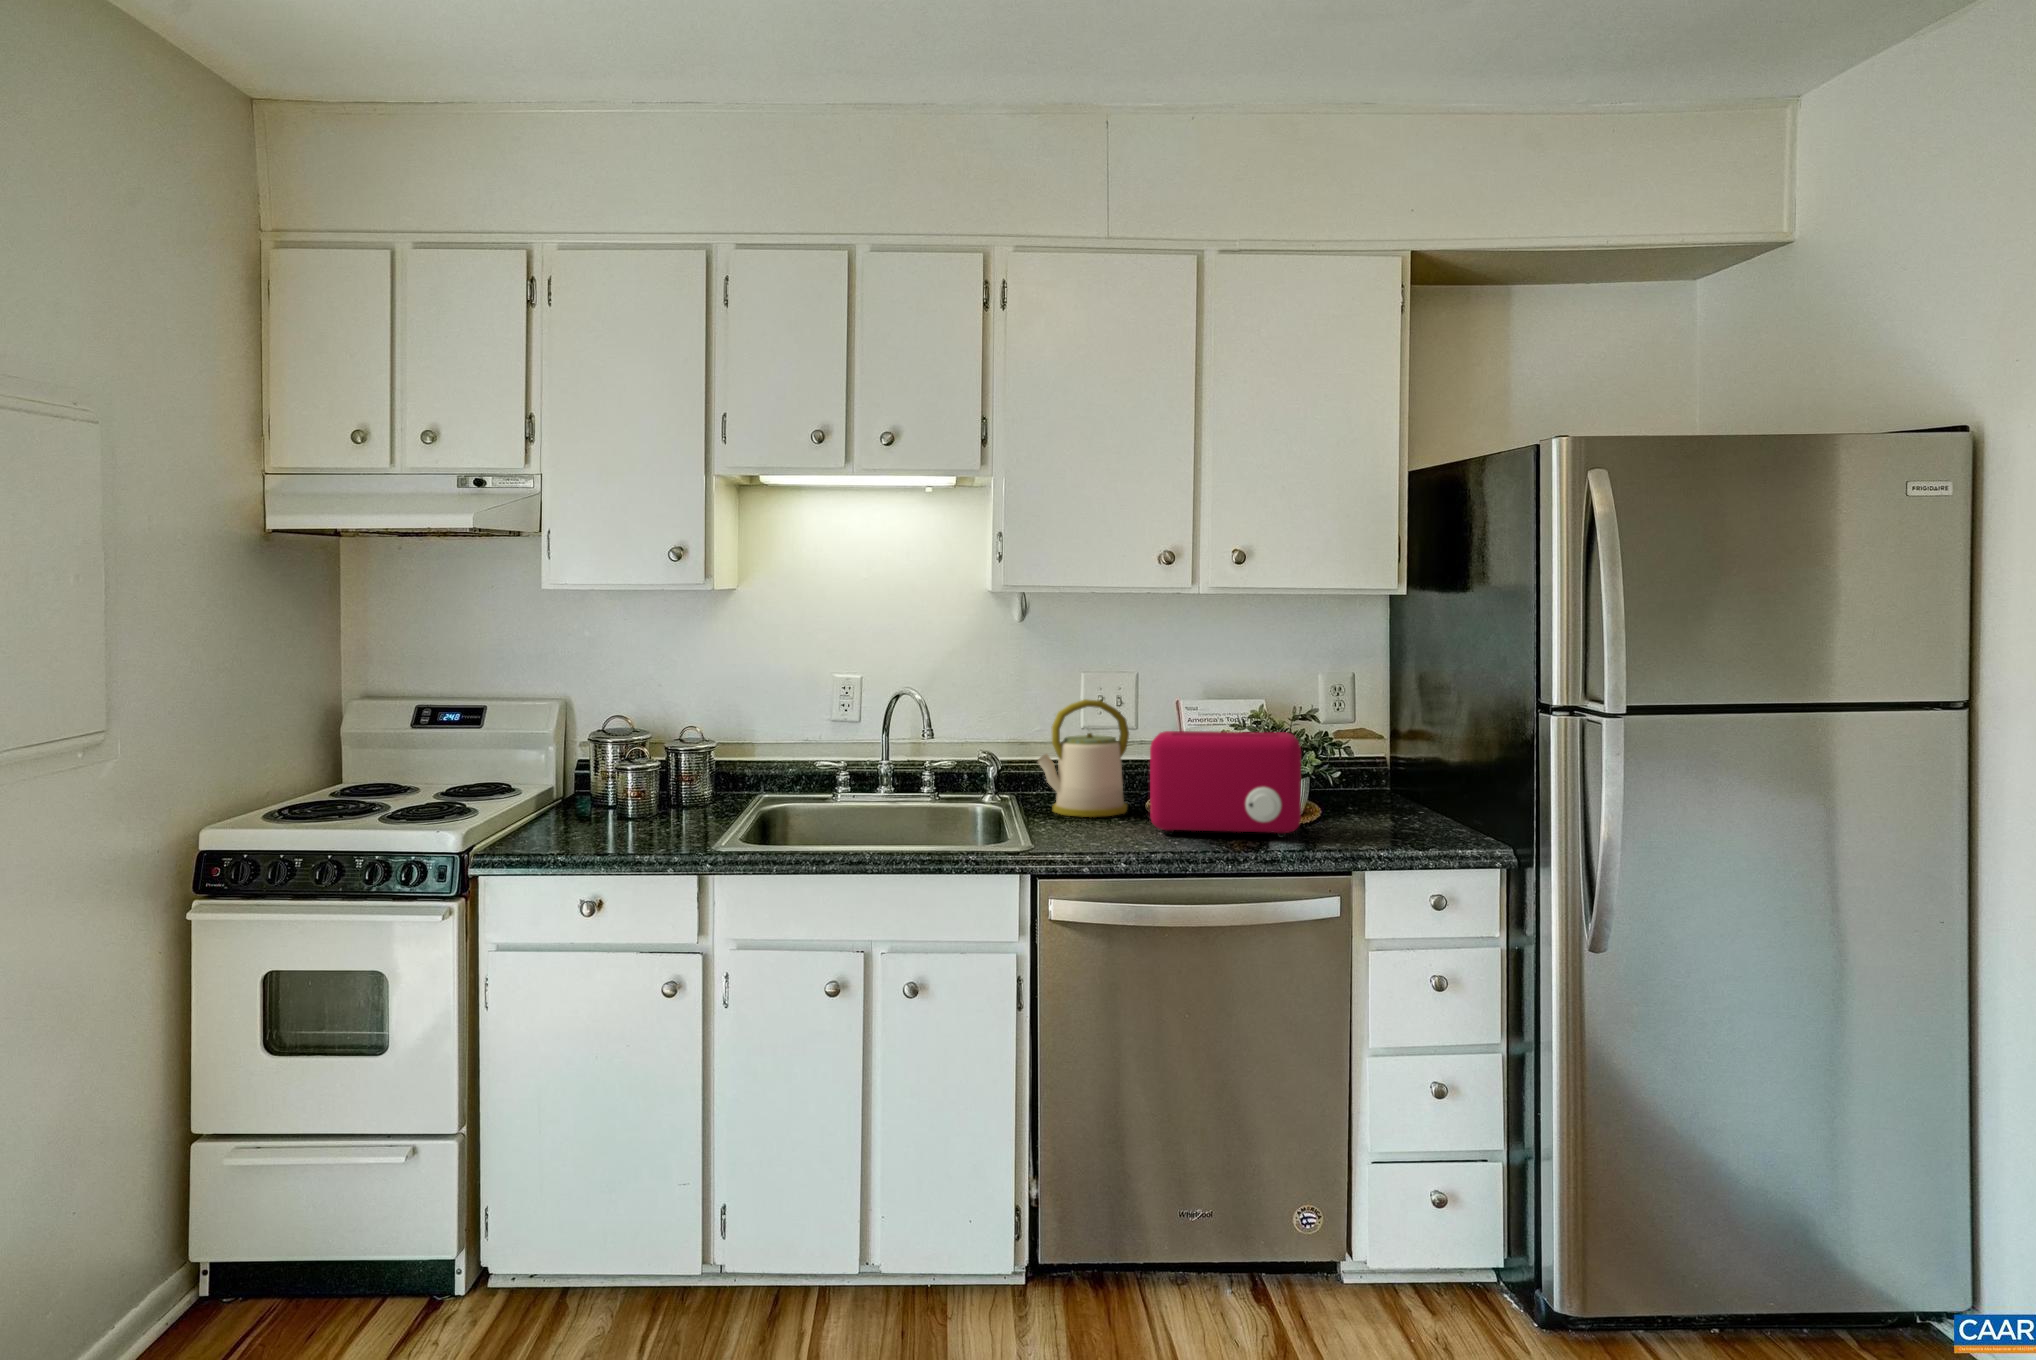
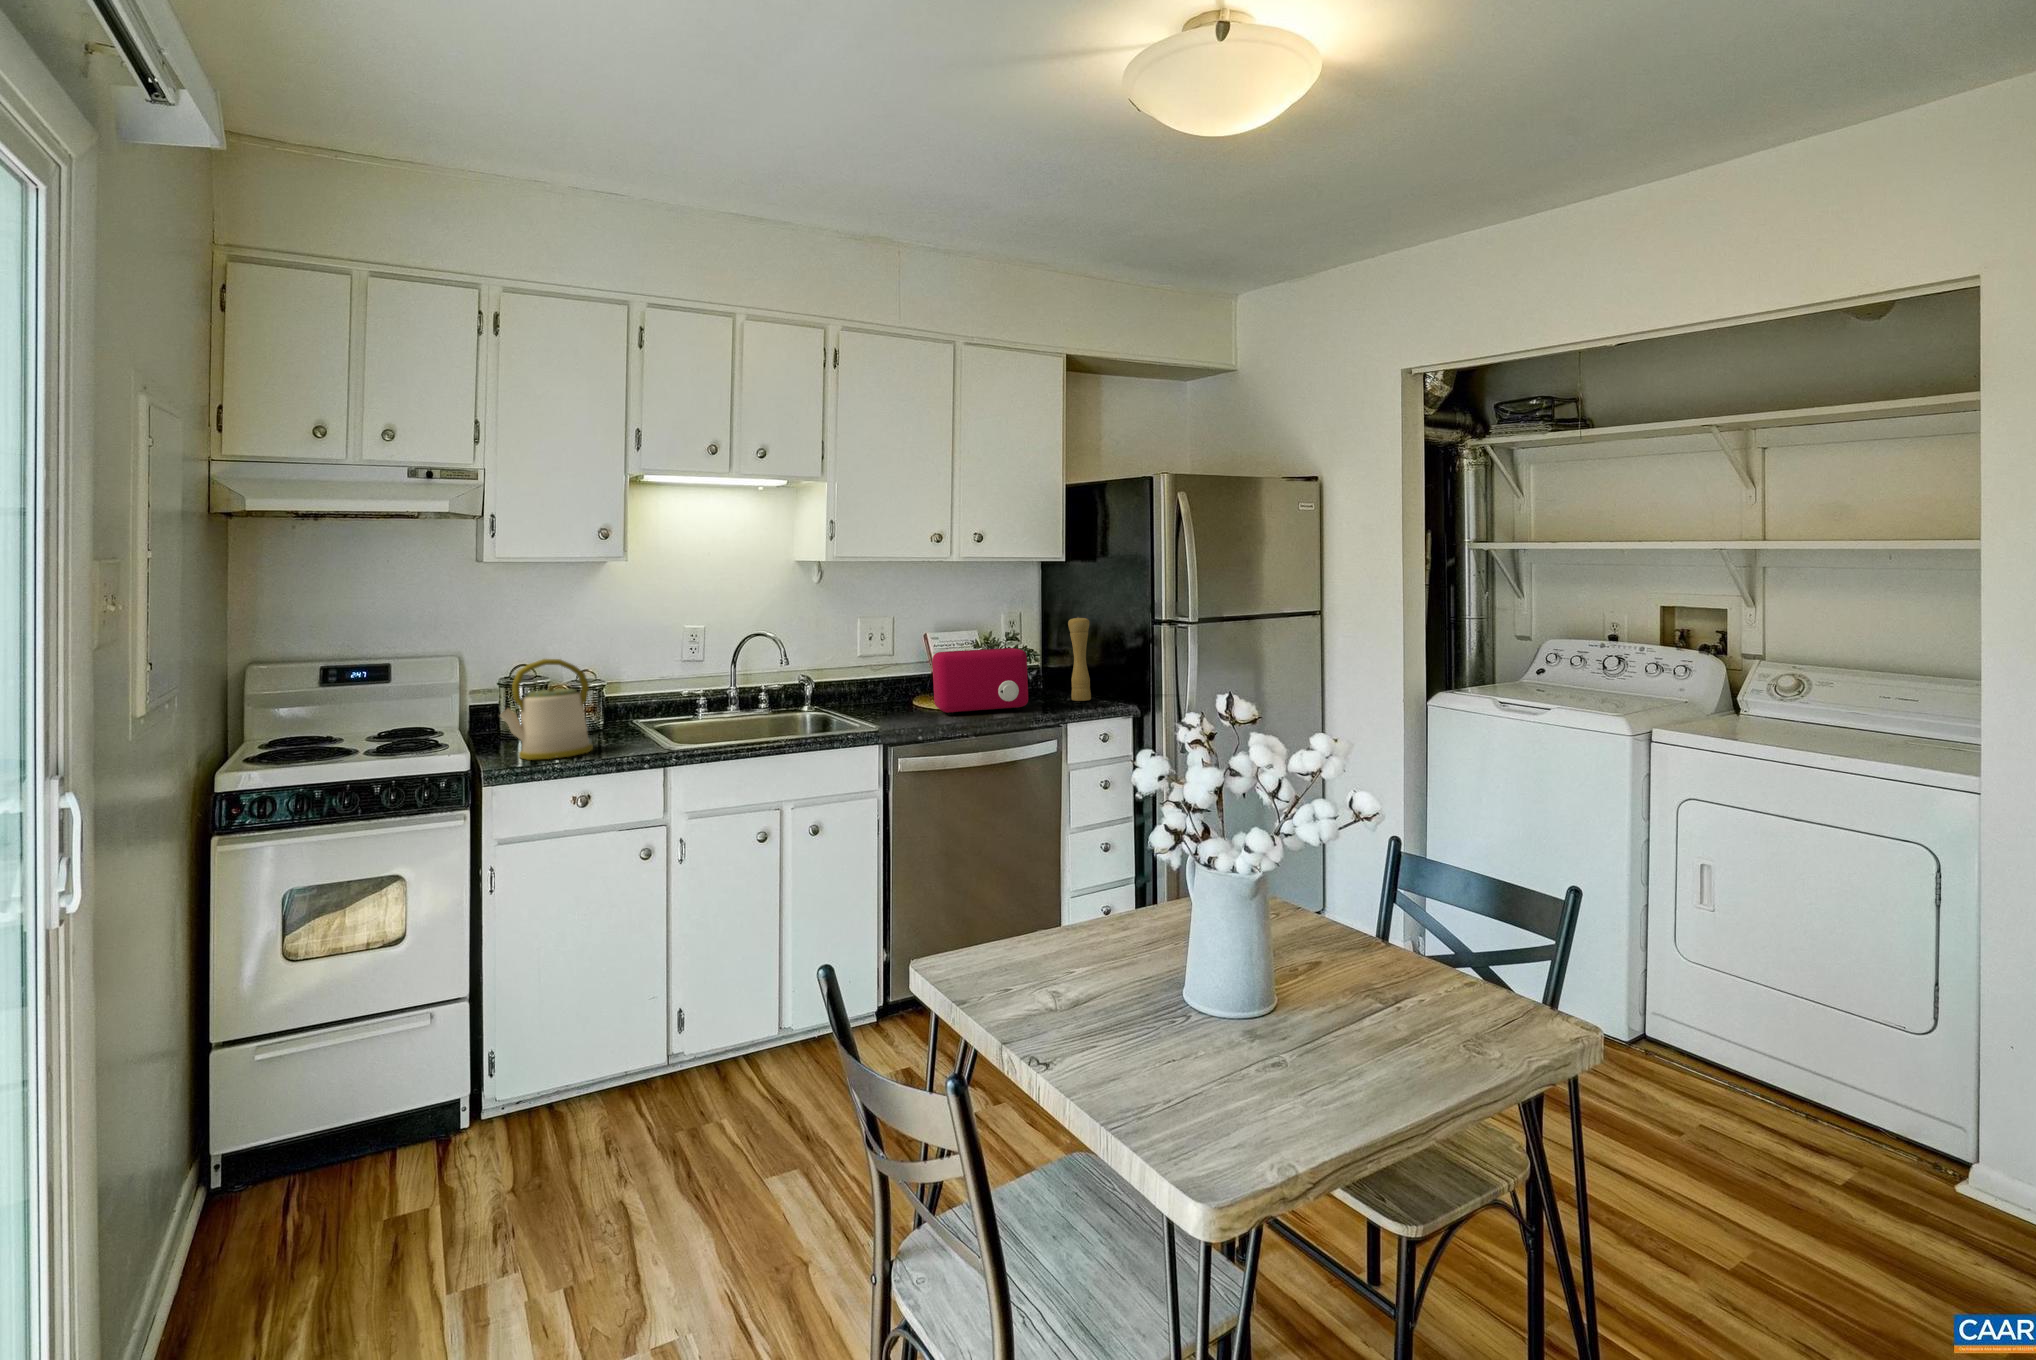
pepper mill: none [1399,685,1437,830] -> present [1068,617,1091,701]
kettle: present [1038,699,1129,817] -> present [500,659,593,760]

